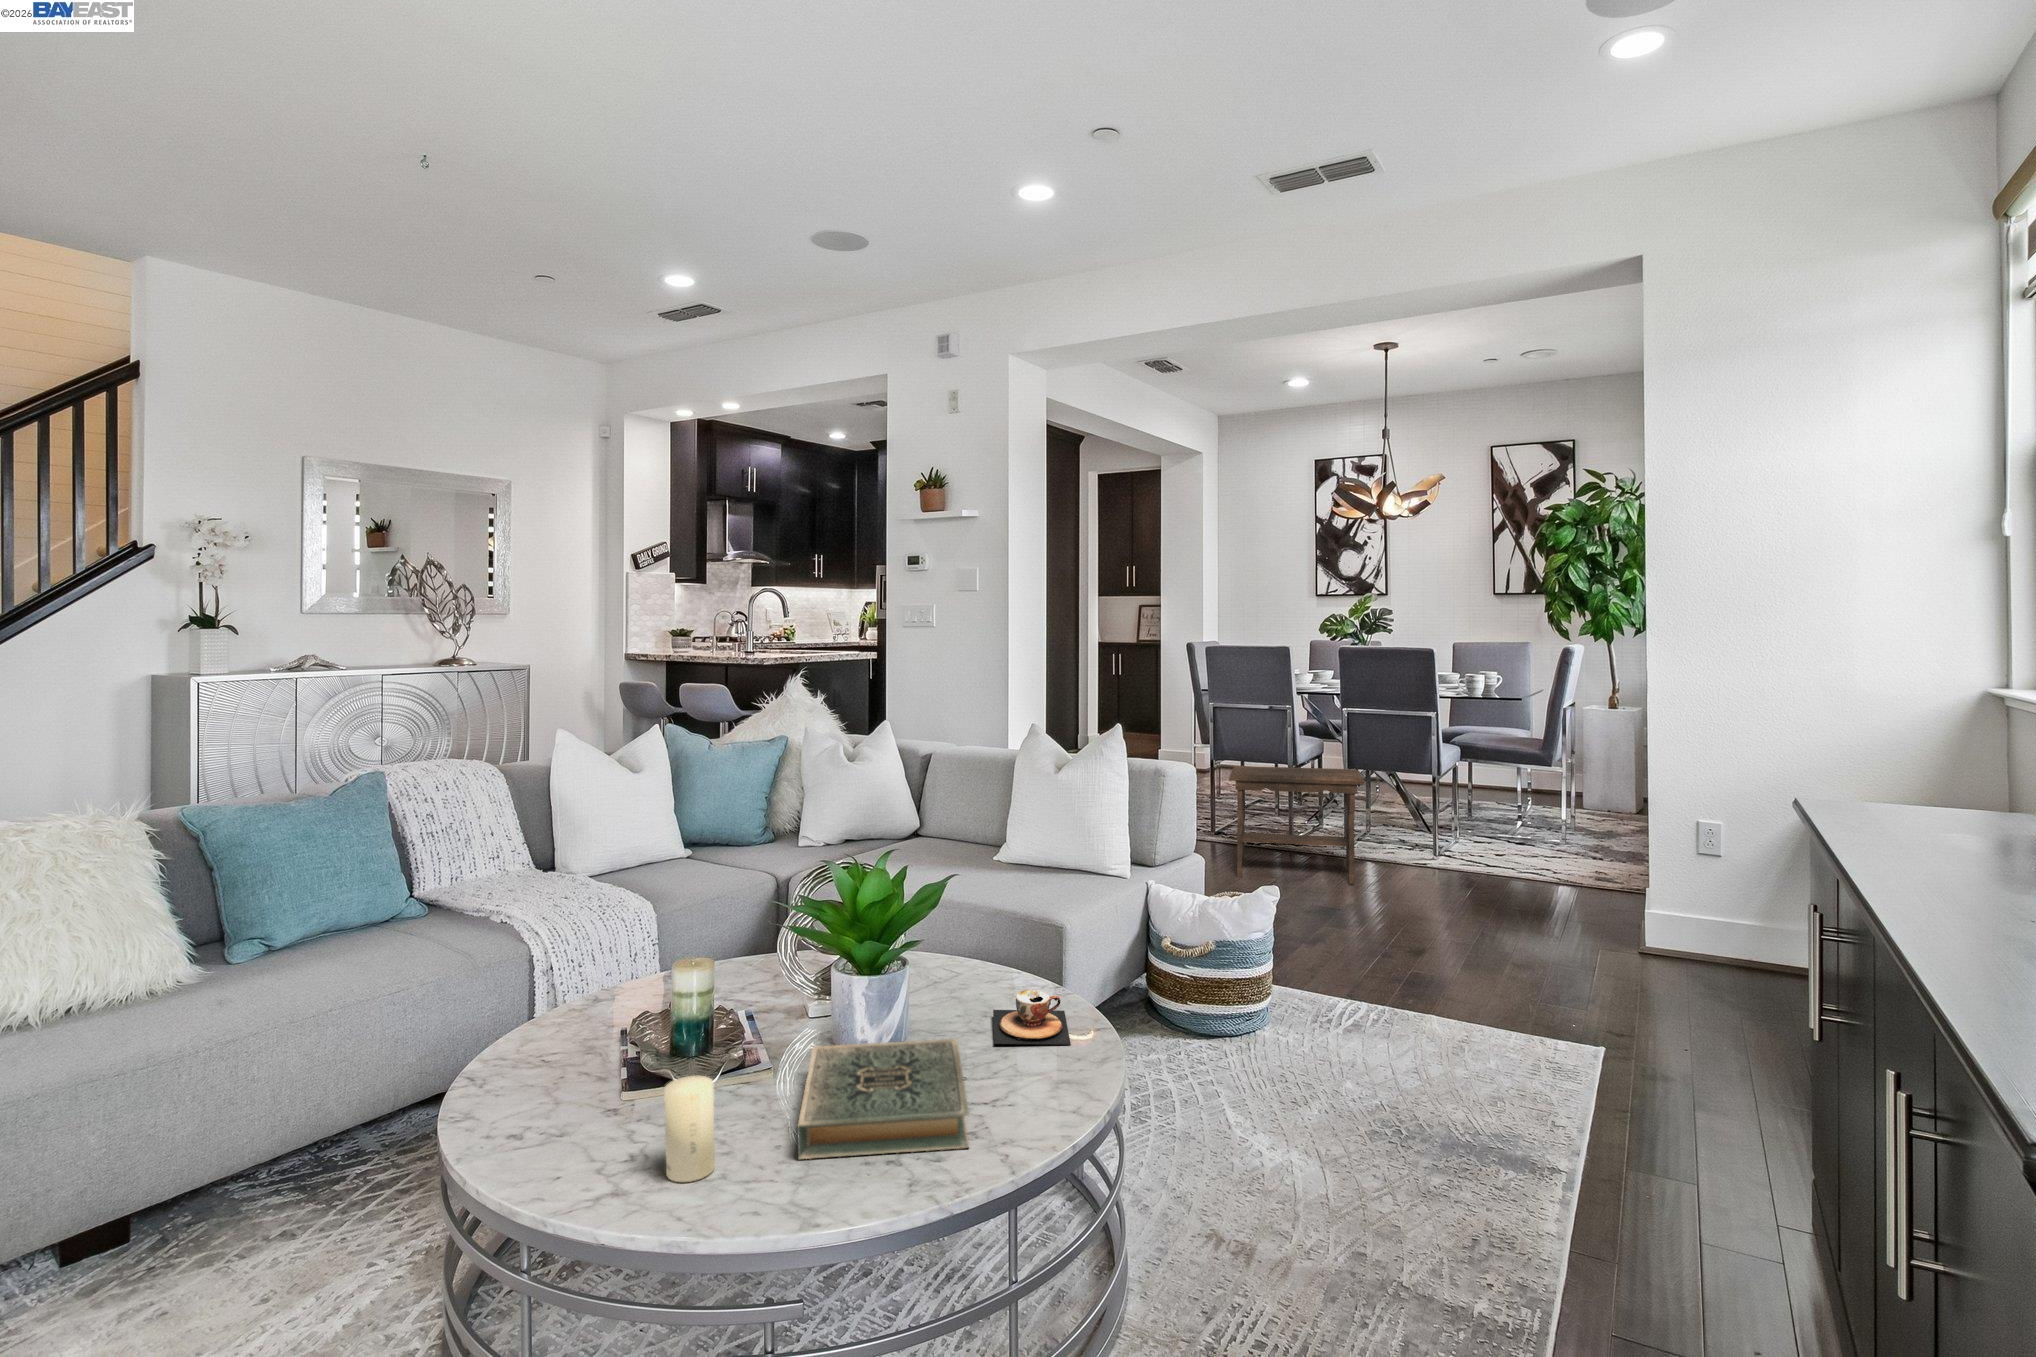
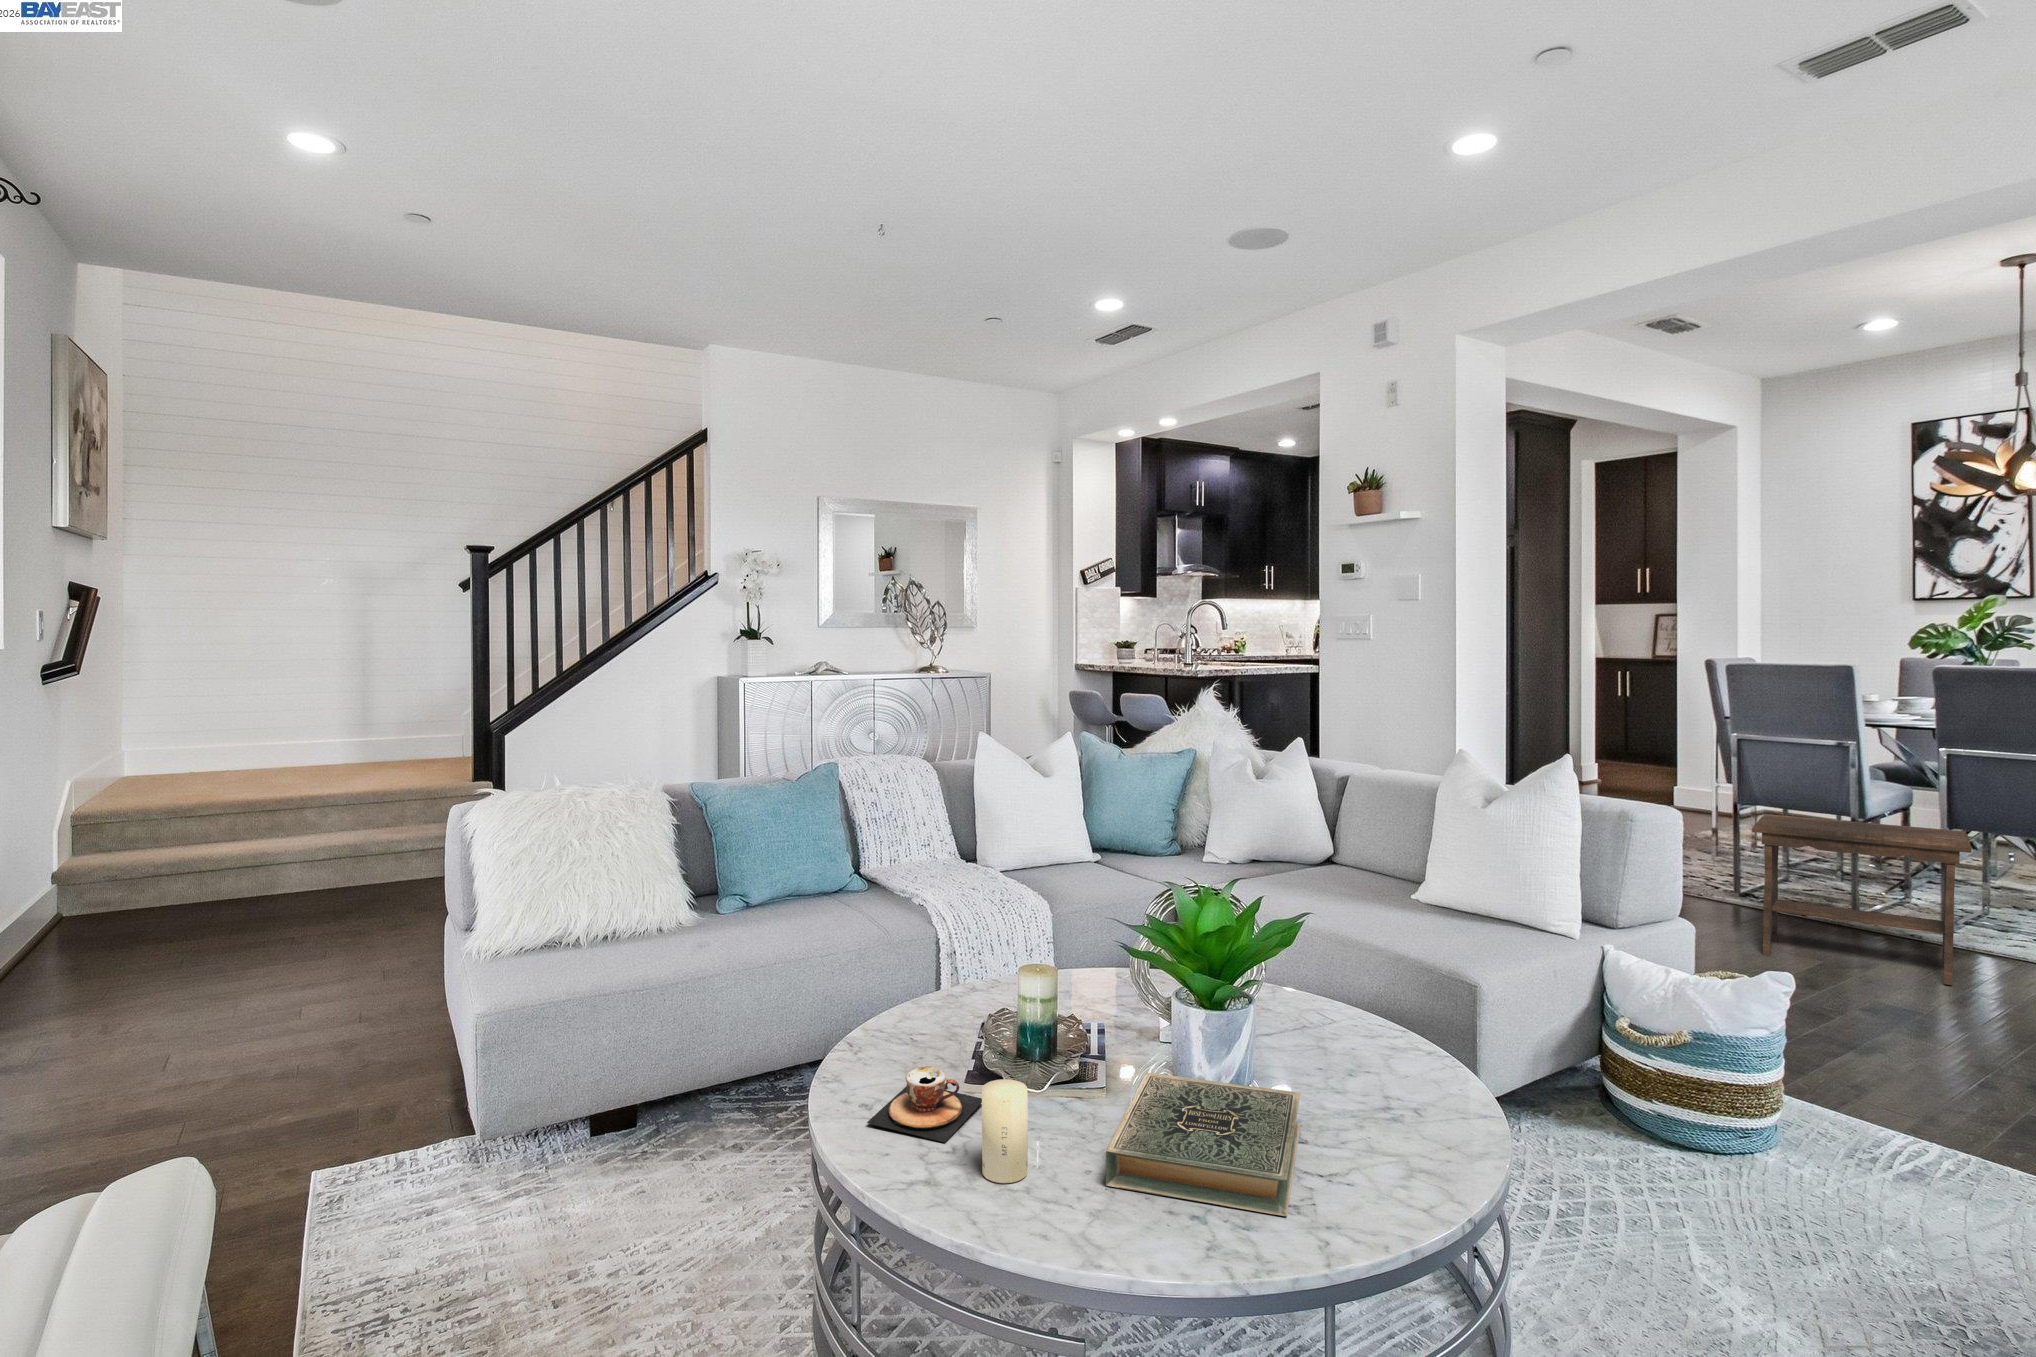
teacup: present [993,989,1071,1045] -> present [867,1066,982,1142]

